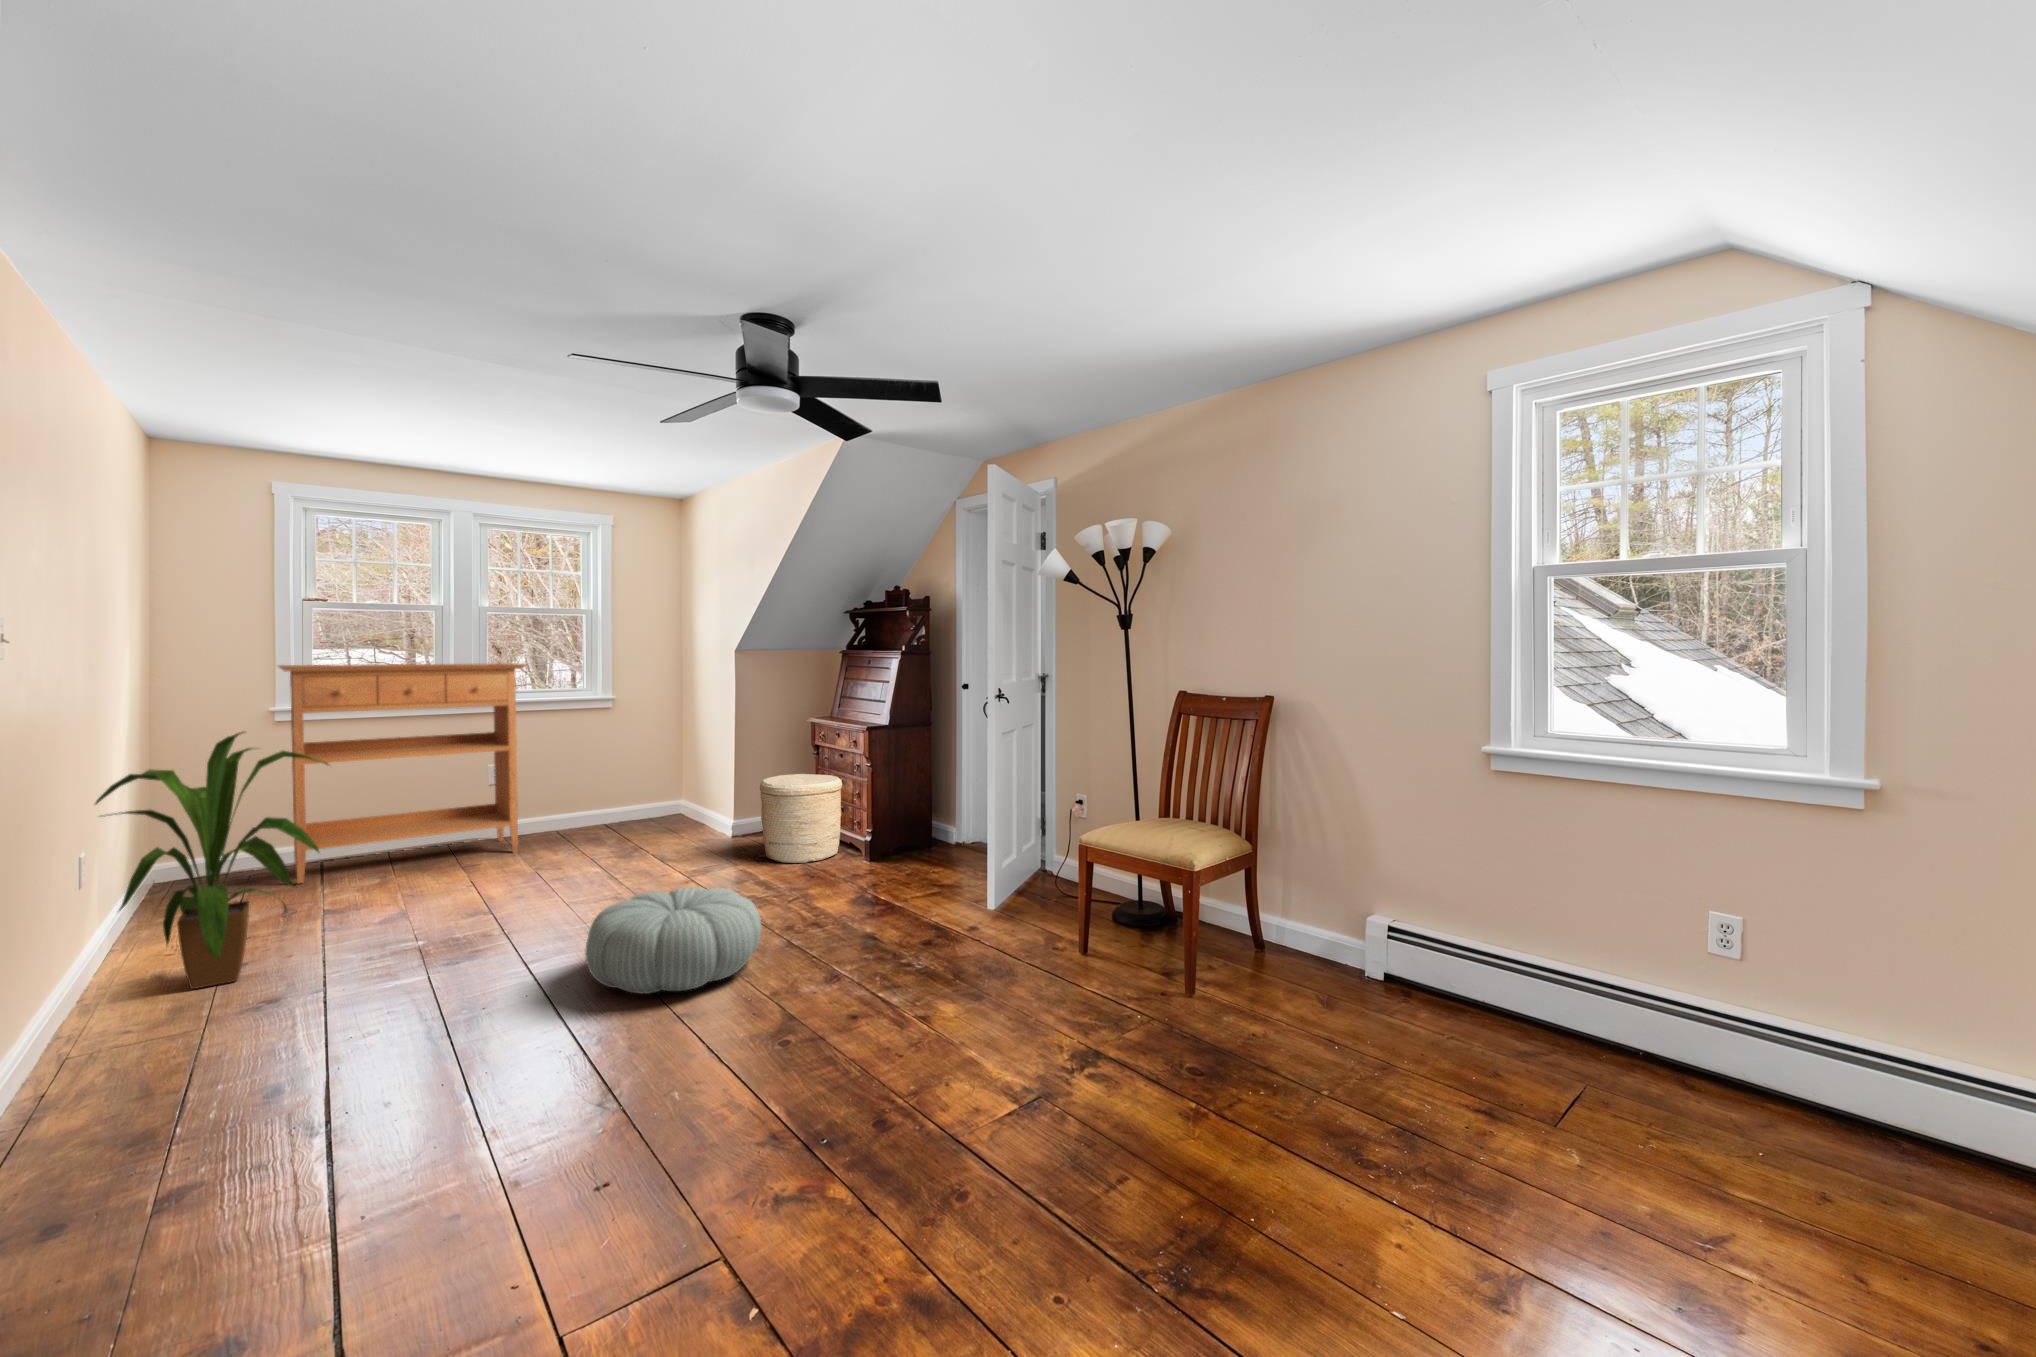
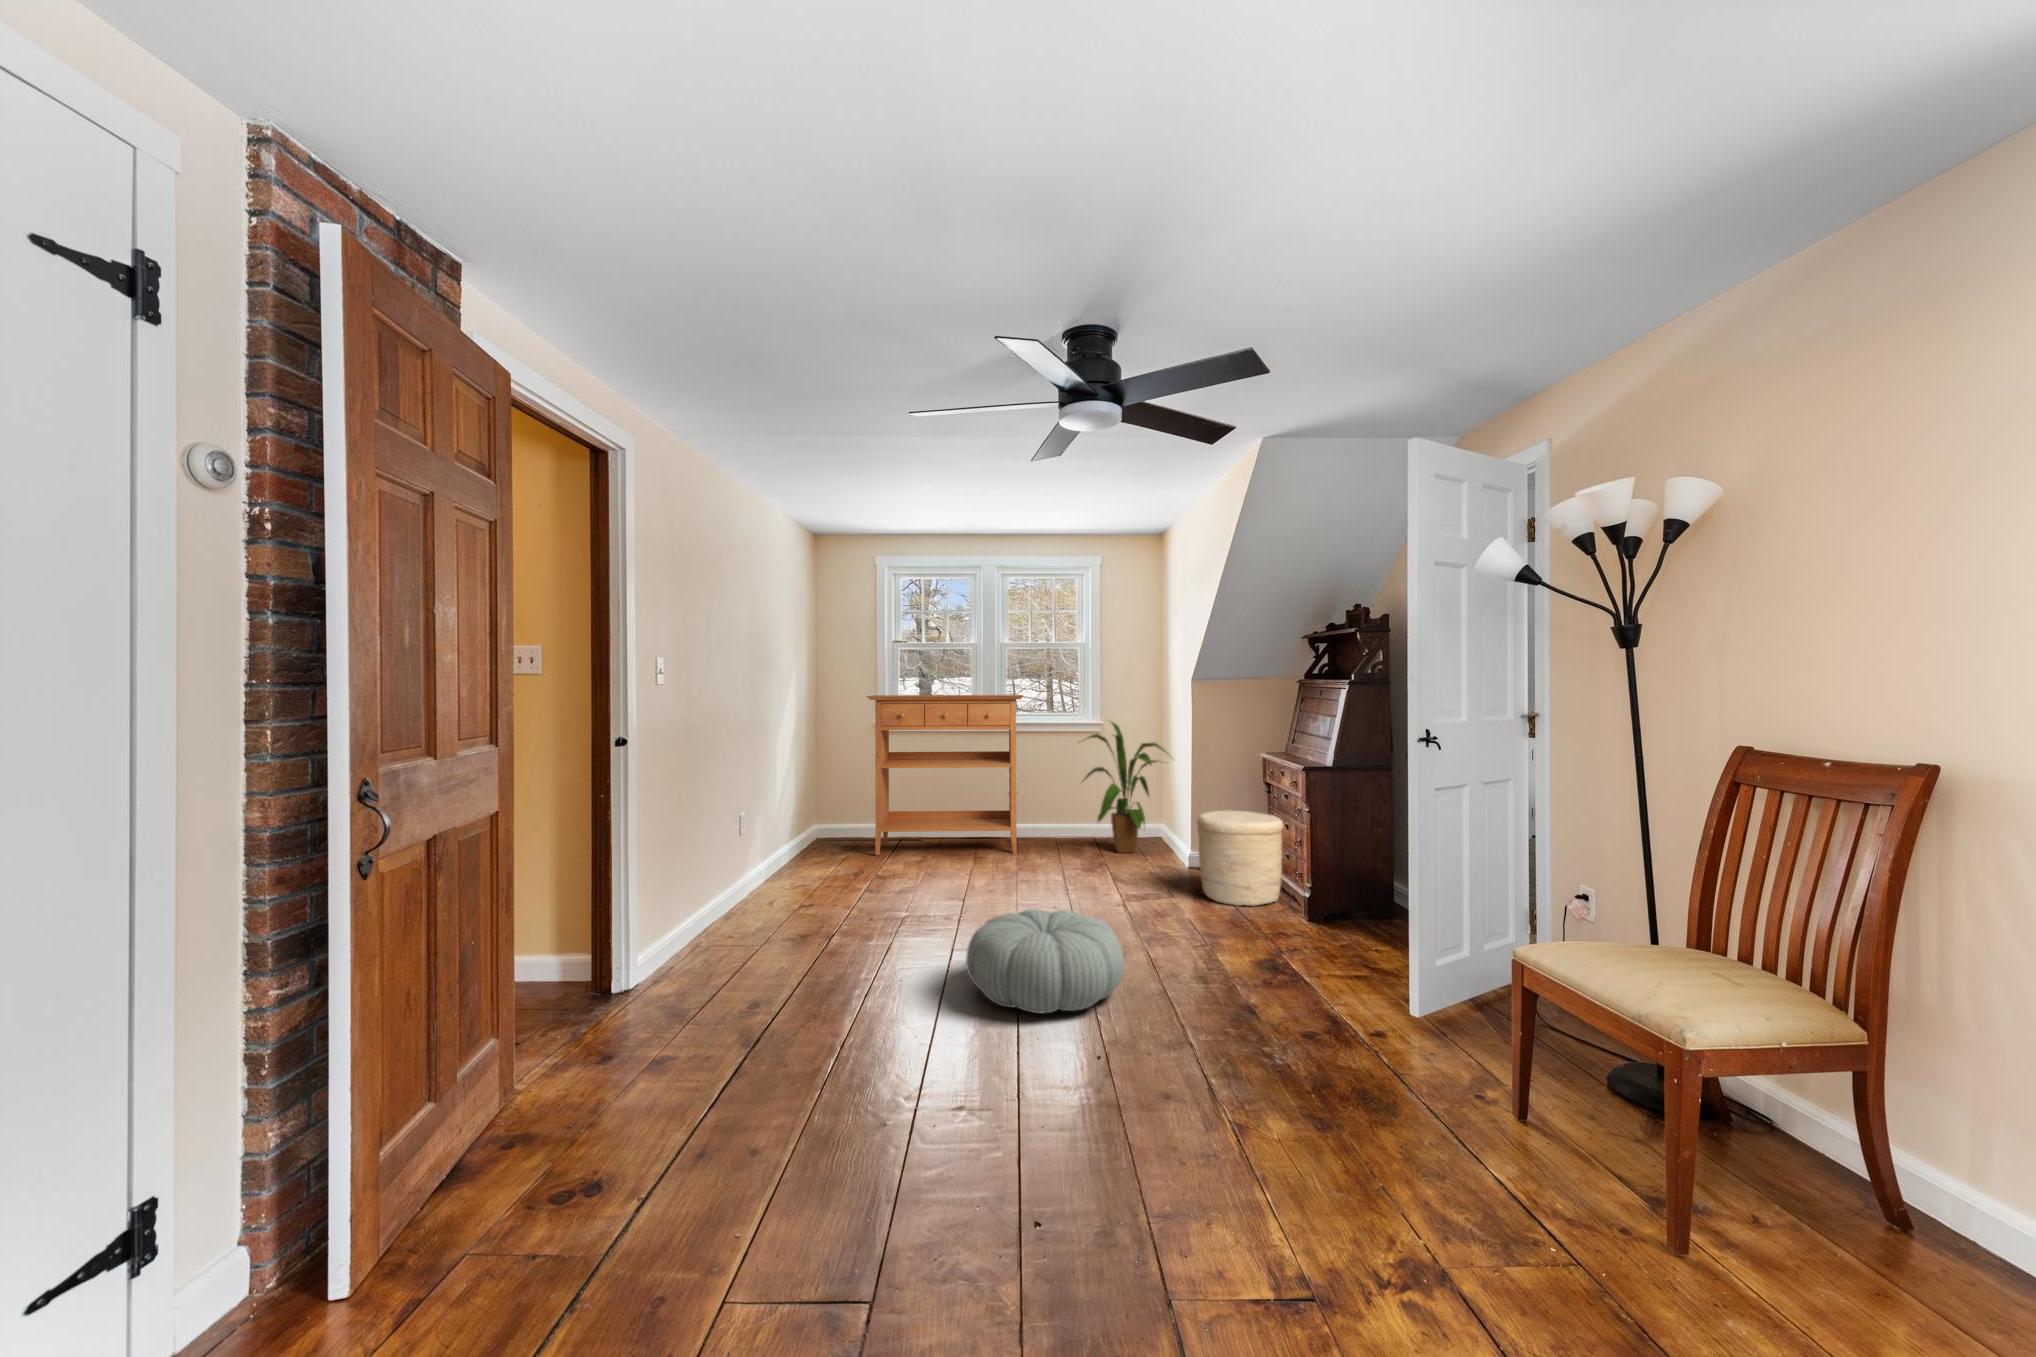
house plant: present [95,732,328,989] -> present [1079,722,1167,853]

